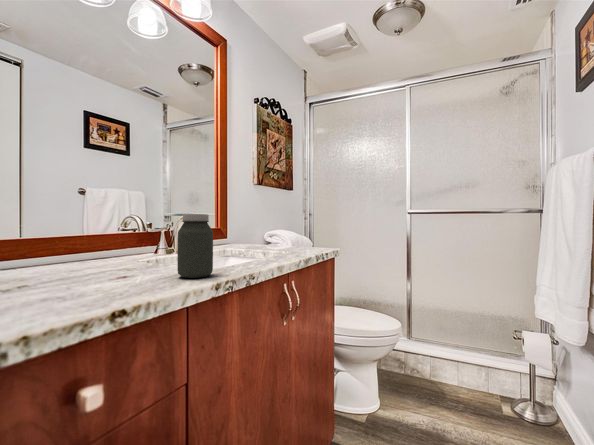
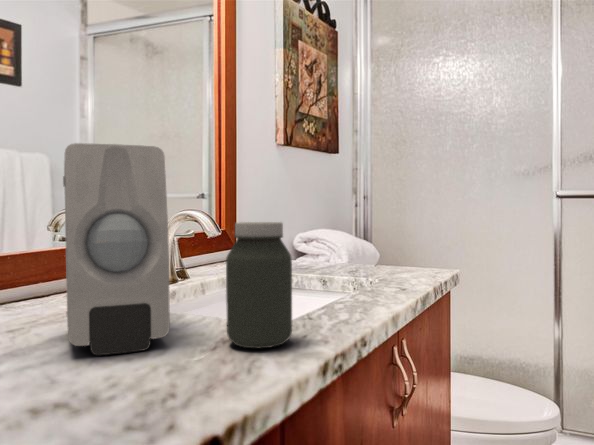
soap dispenser: none [91,173,151,280] -> present [63,143,170,355]

